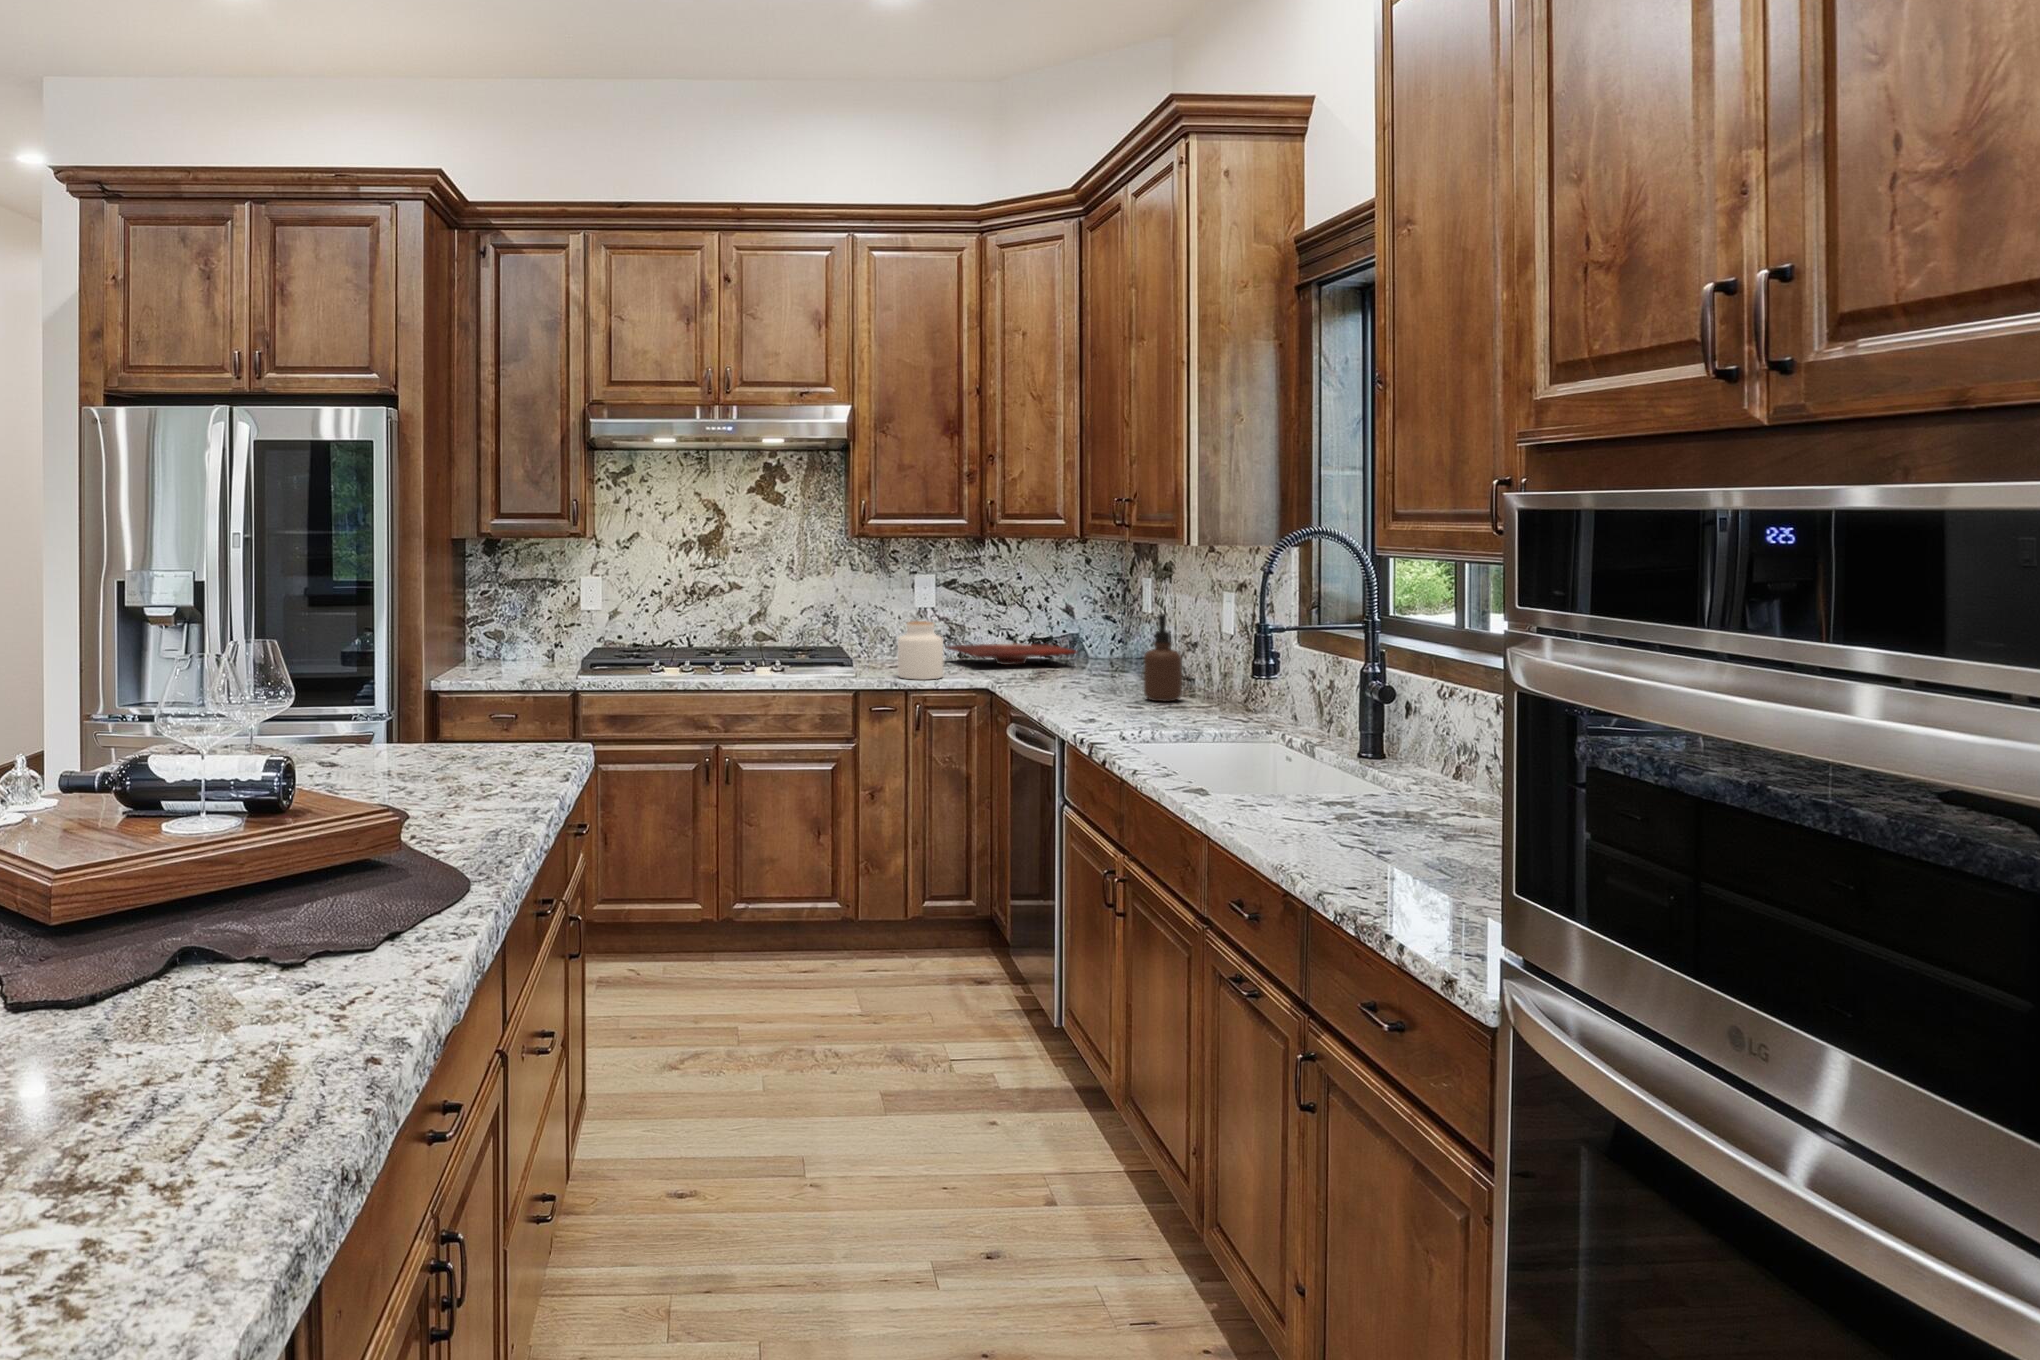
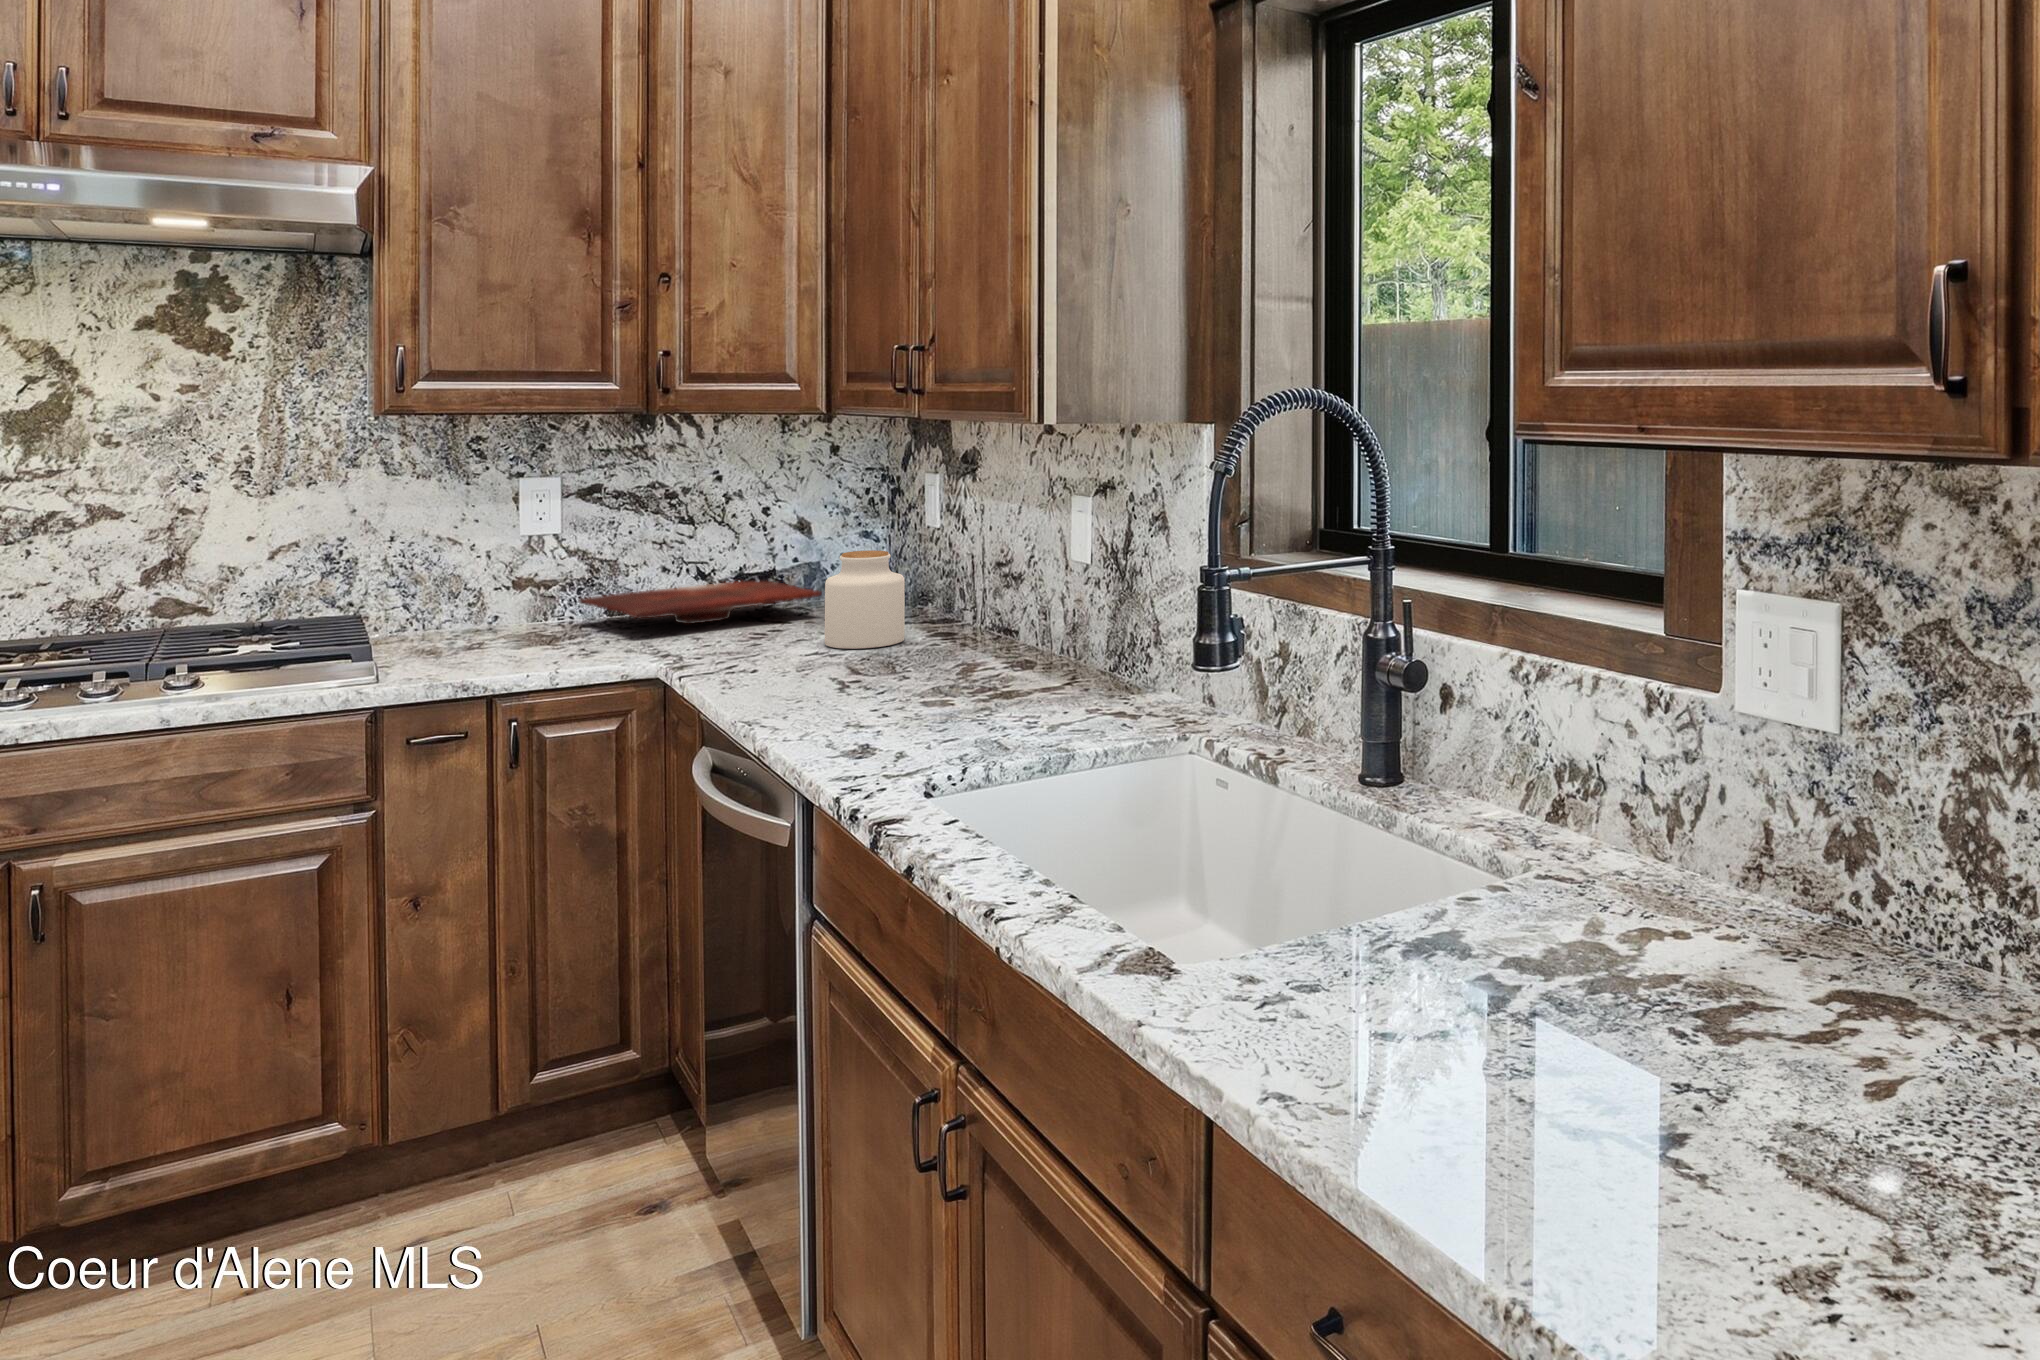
soap dispenser: present [1143,614,1182,701] -> none [939,537,1002,679]
jar: present [898,621,943,680] -> present [825,550,905,649]

